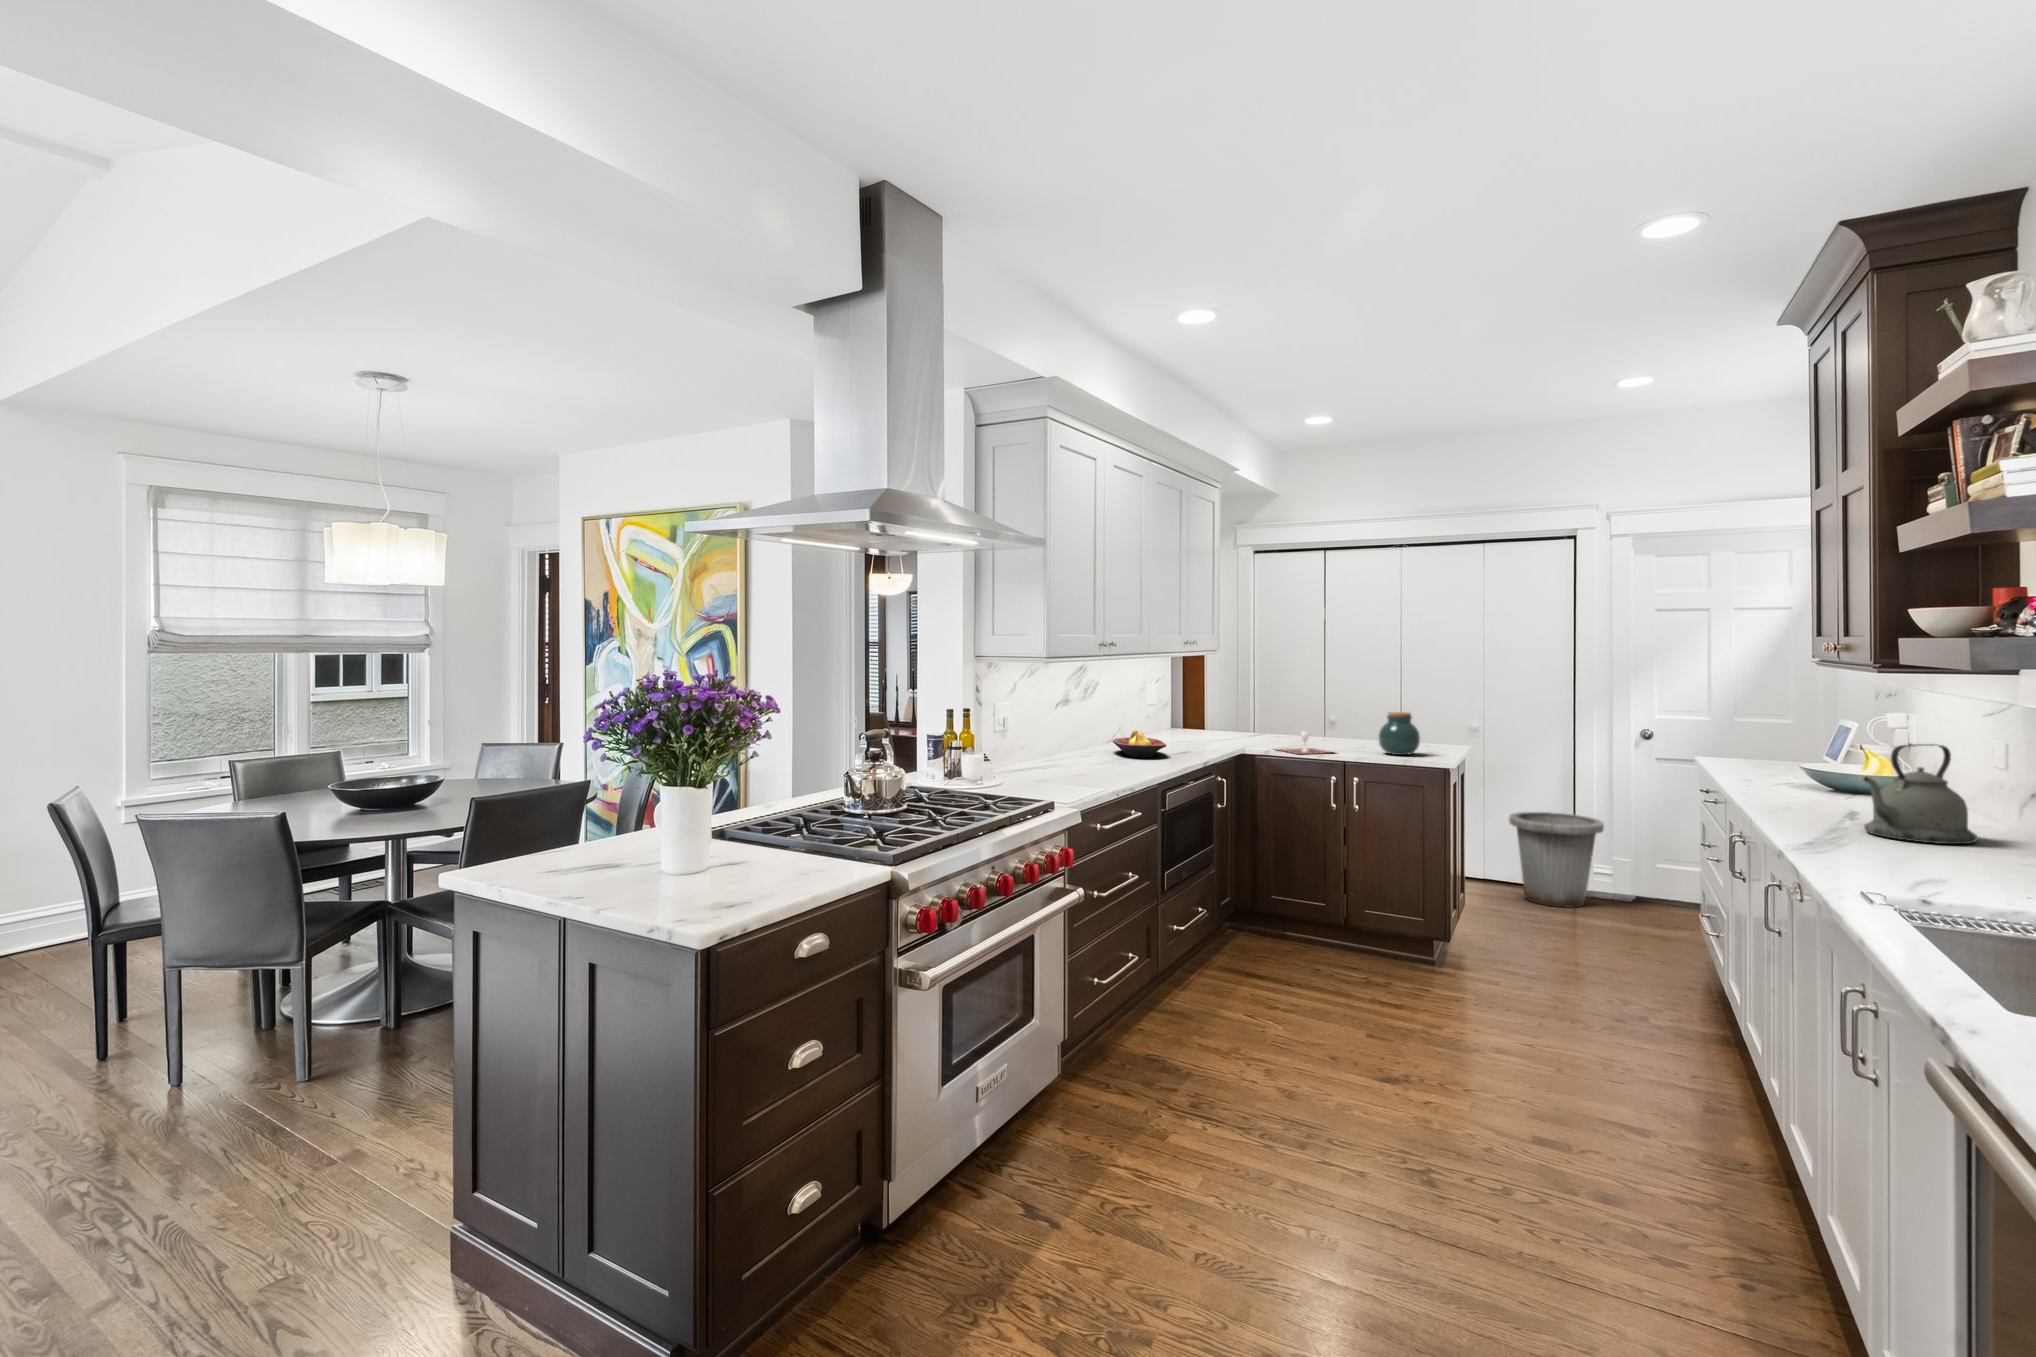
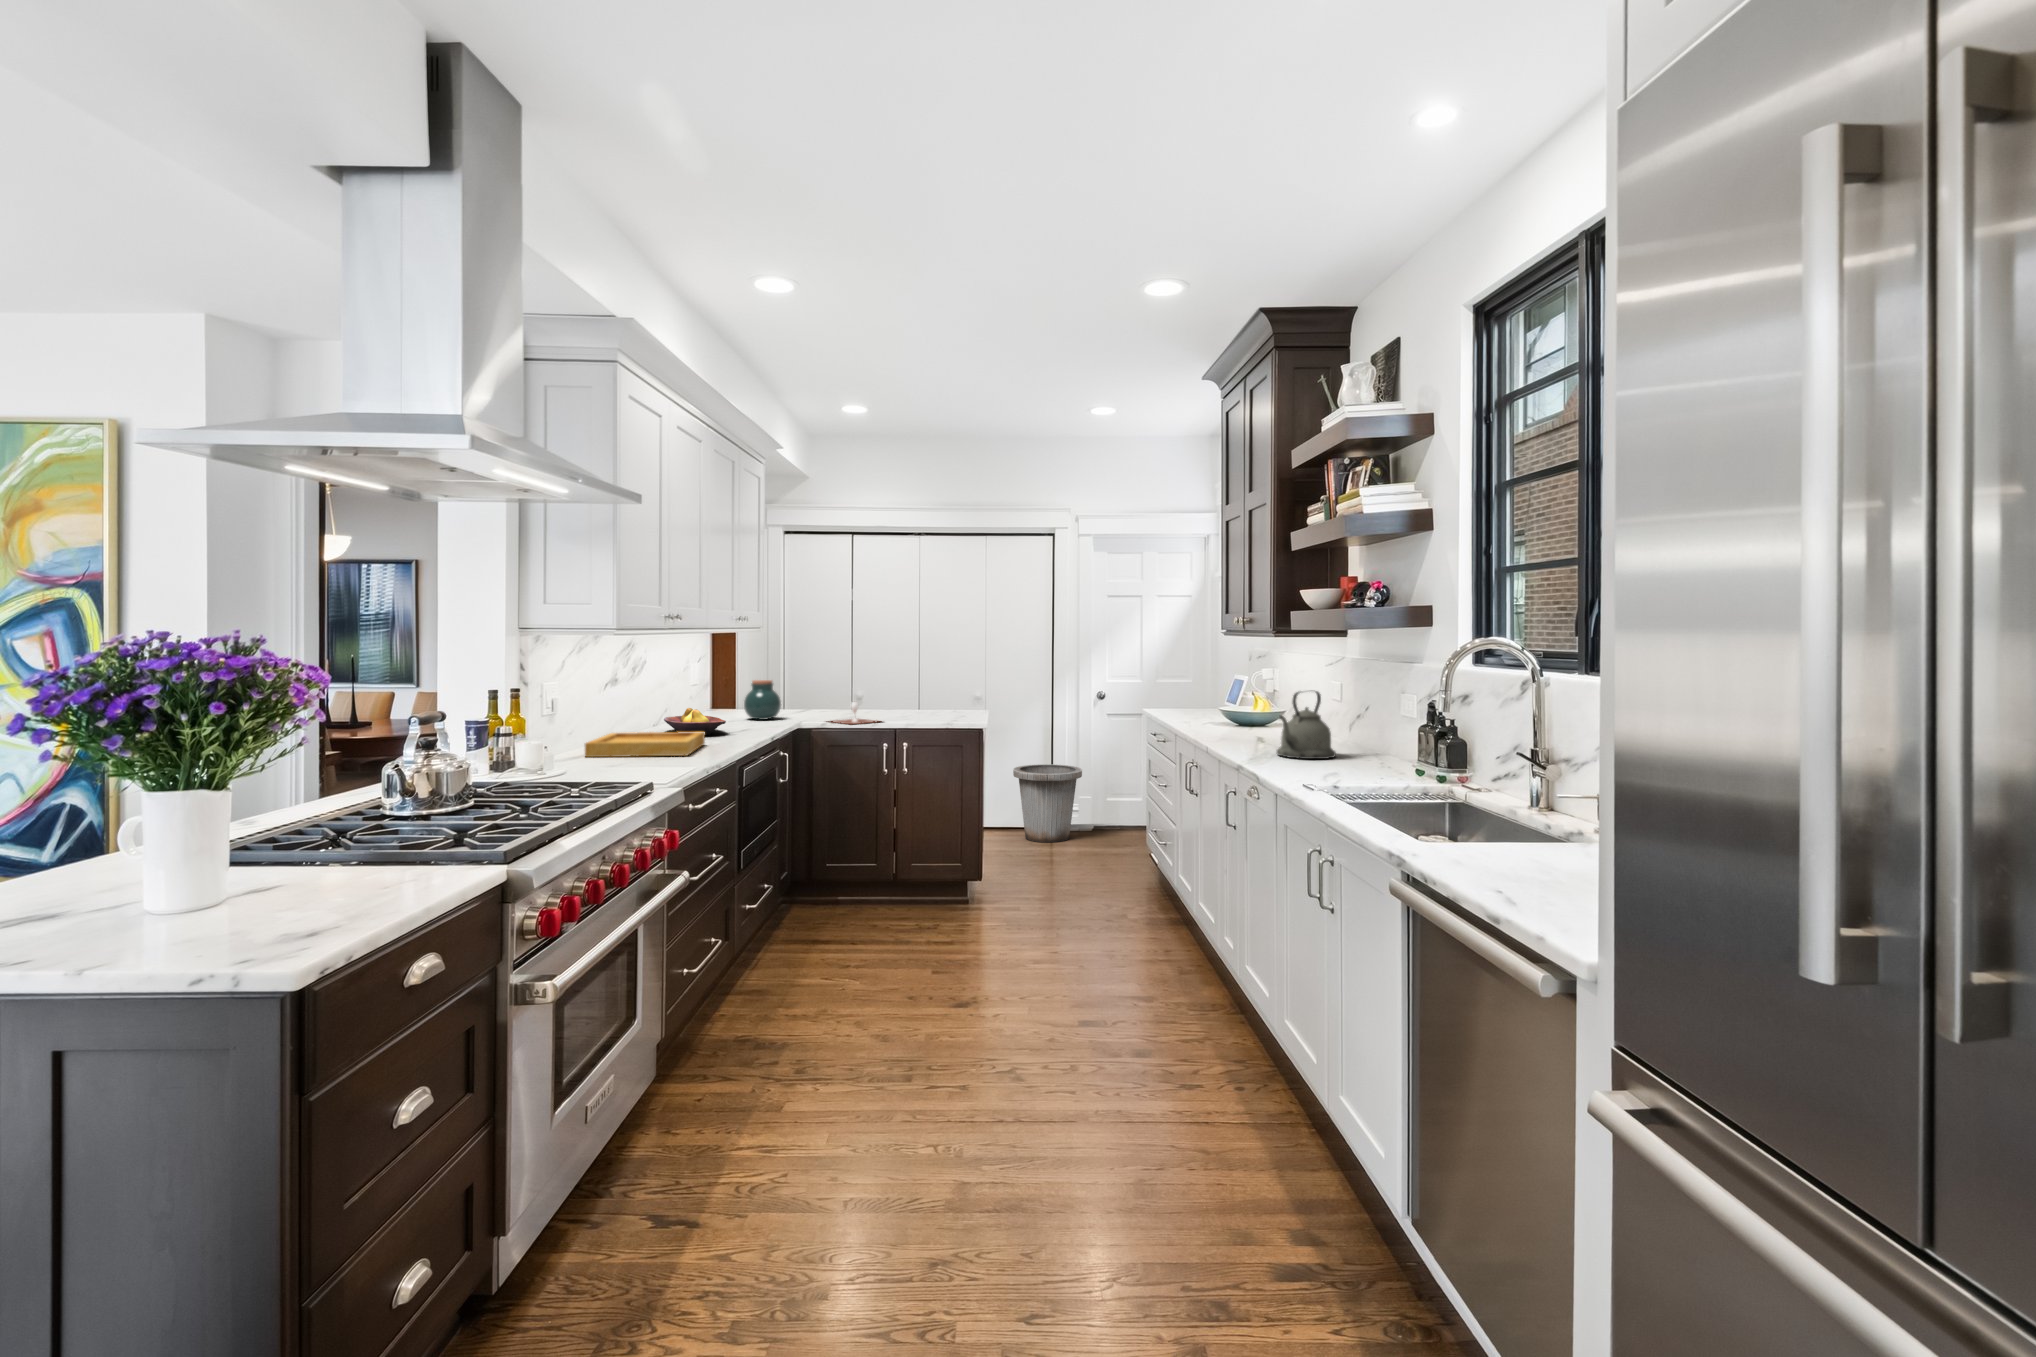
jar: present [1379,712,1420,755] -> present [744,680,781,720]
tray: none [1029,751,1138,777] -> present [585,732,705,757]

